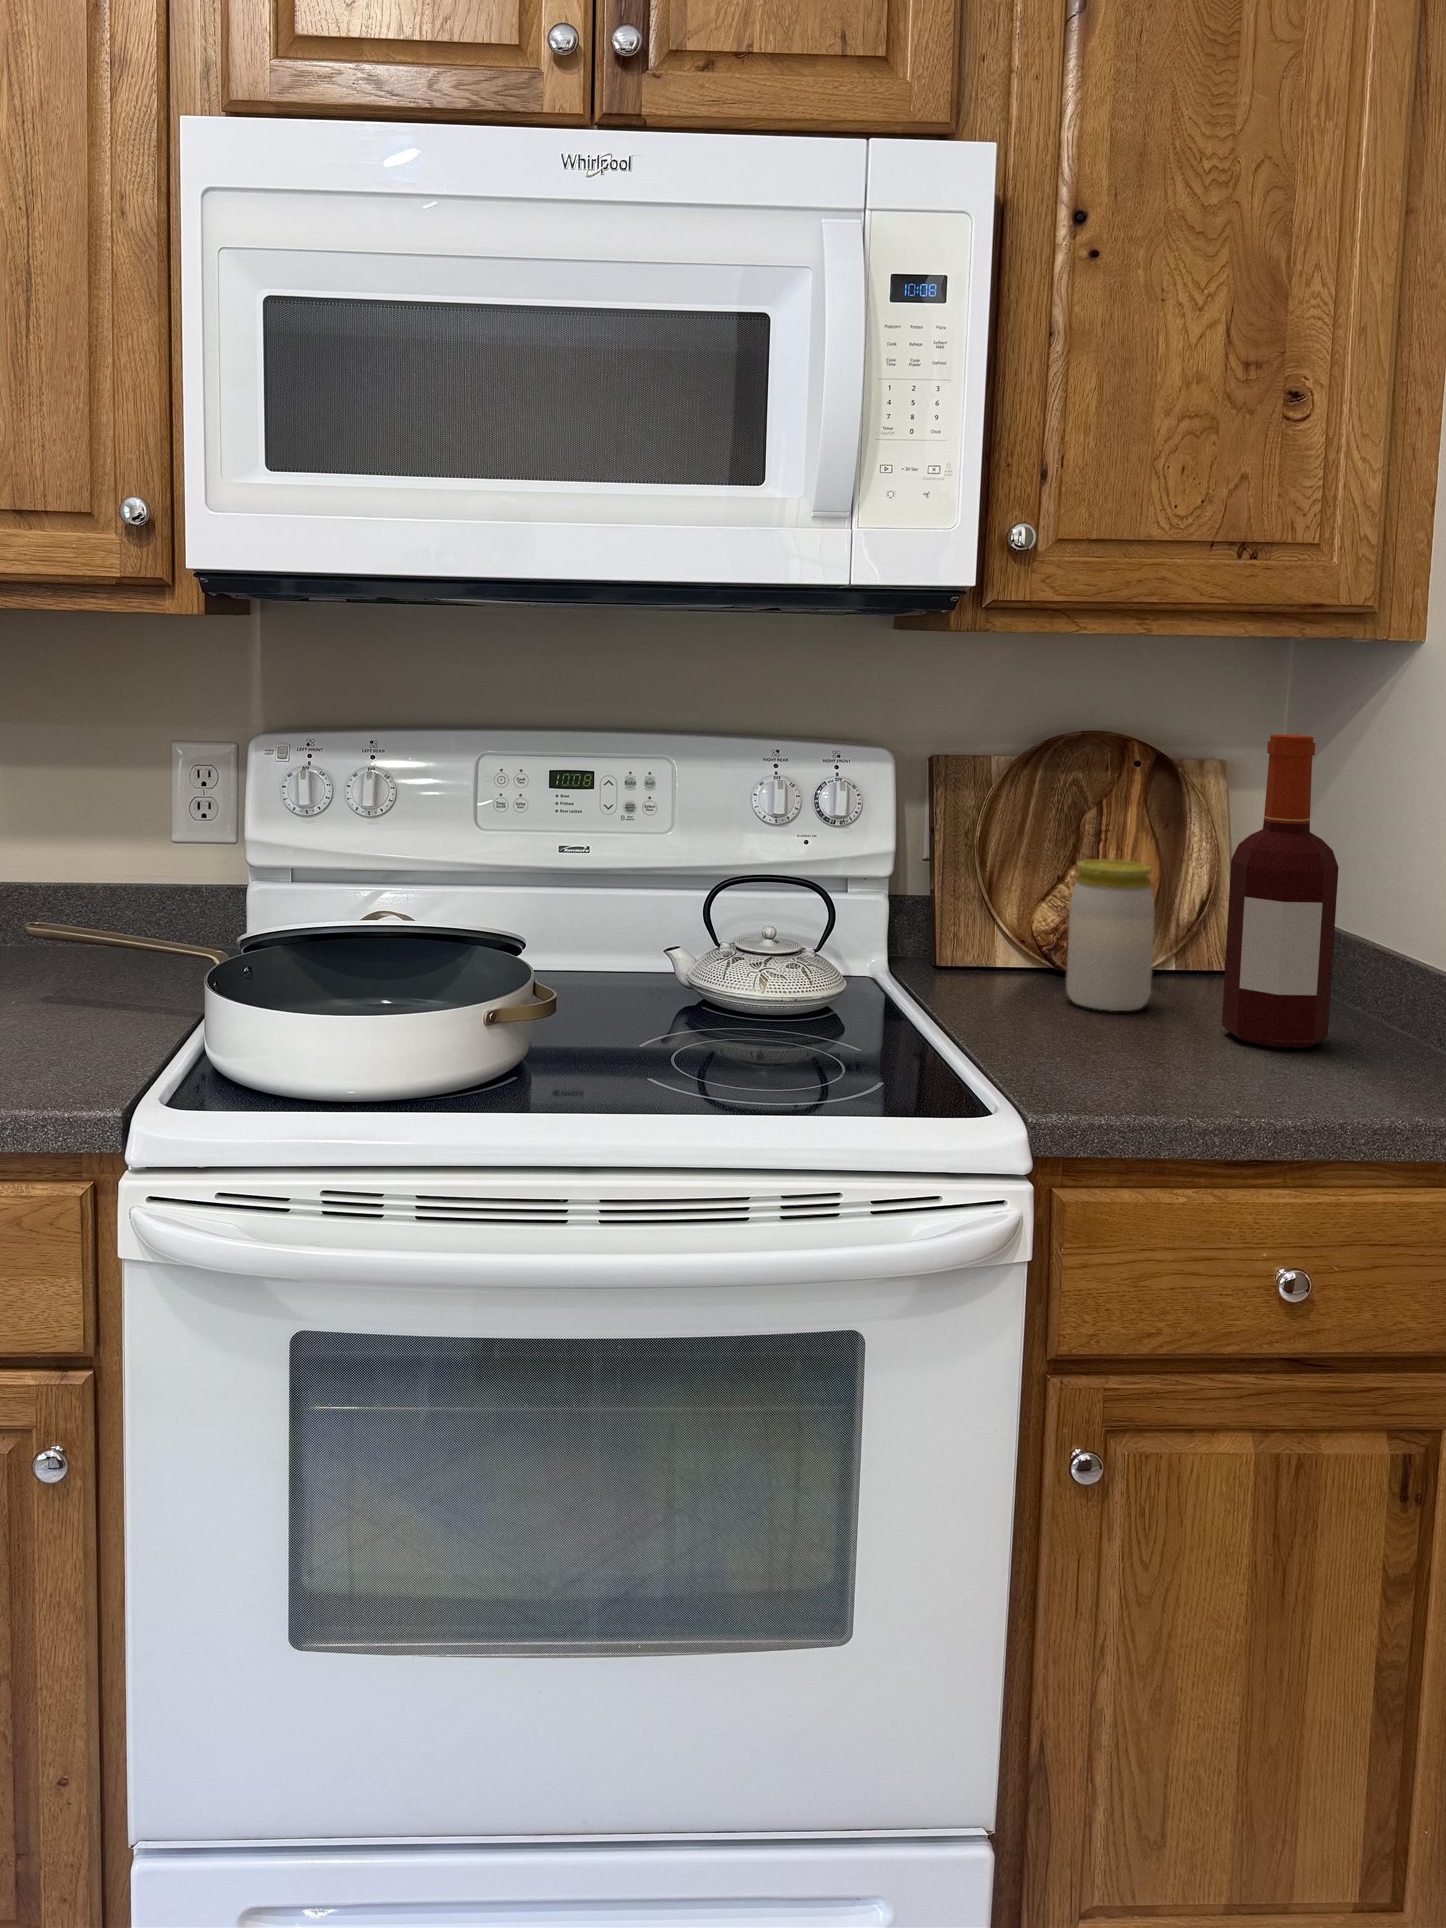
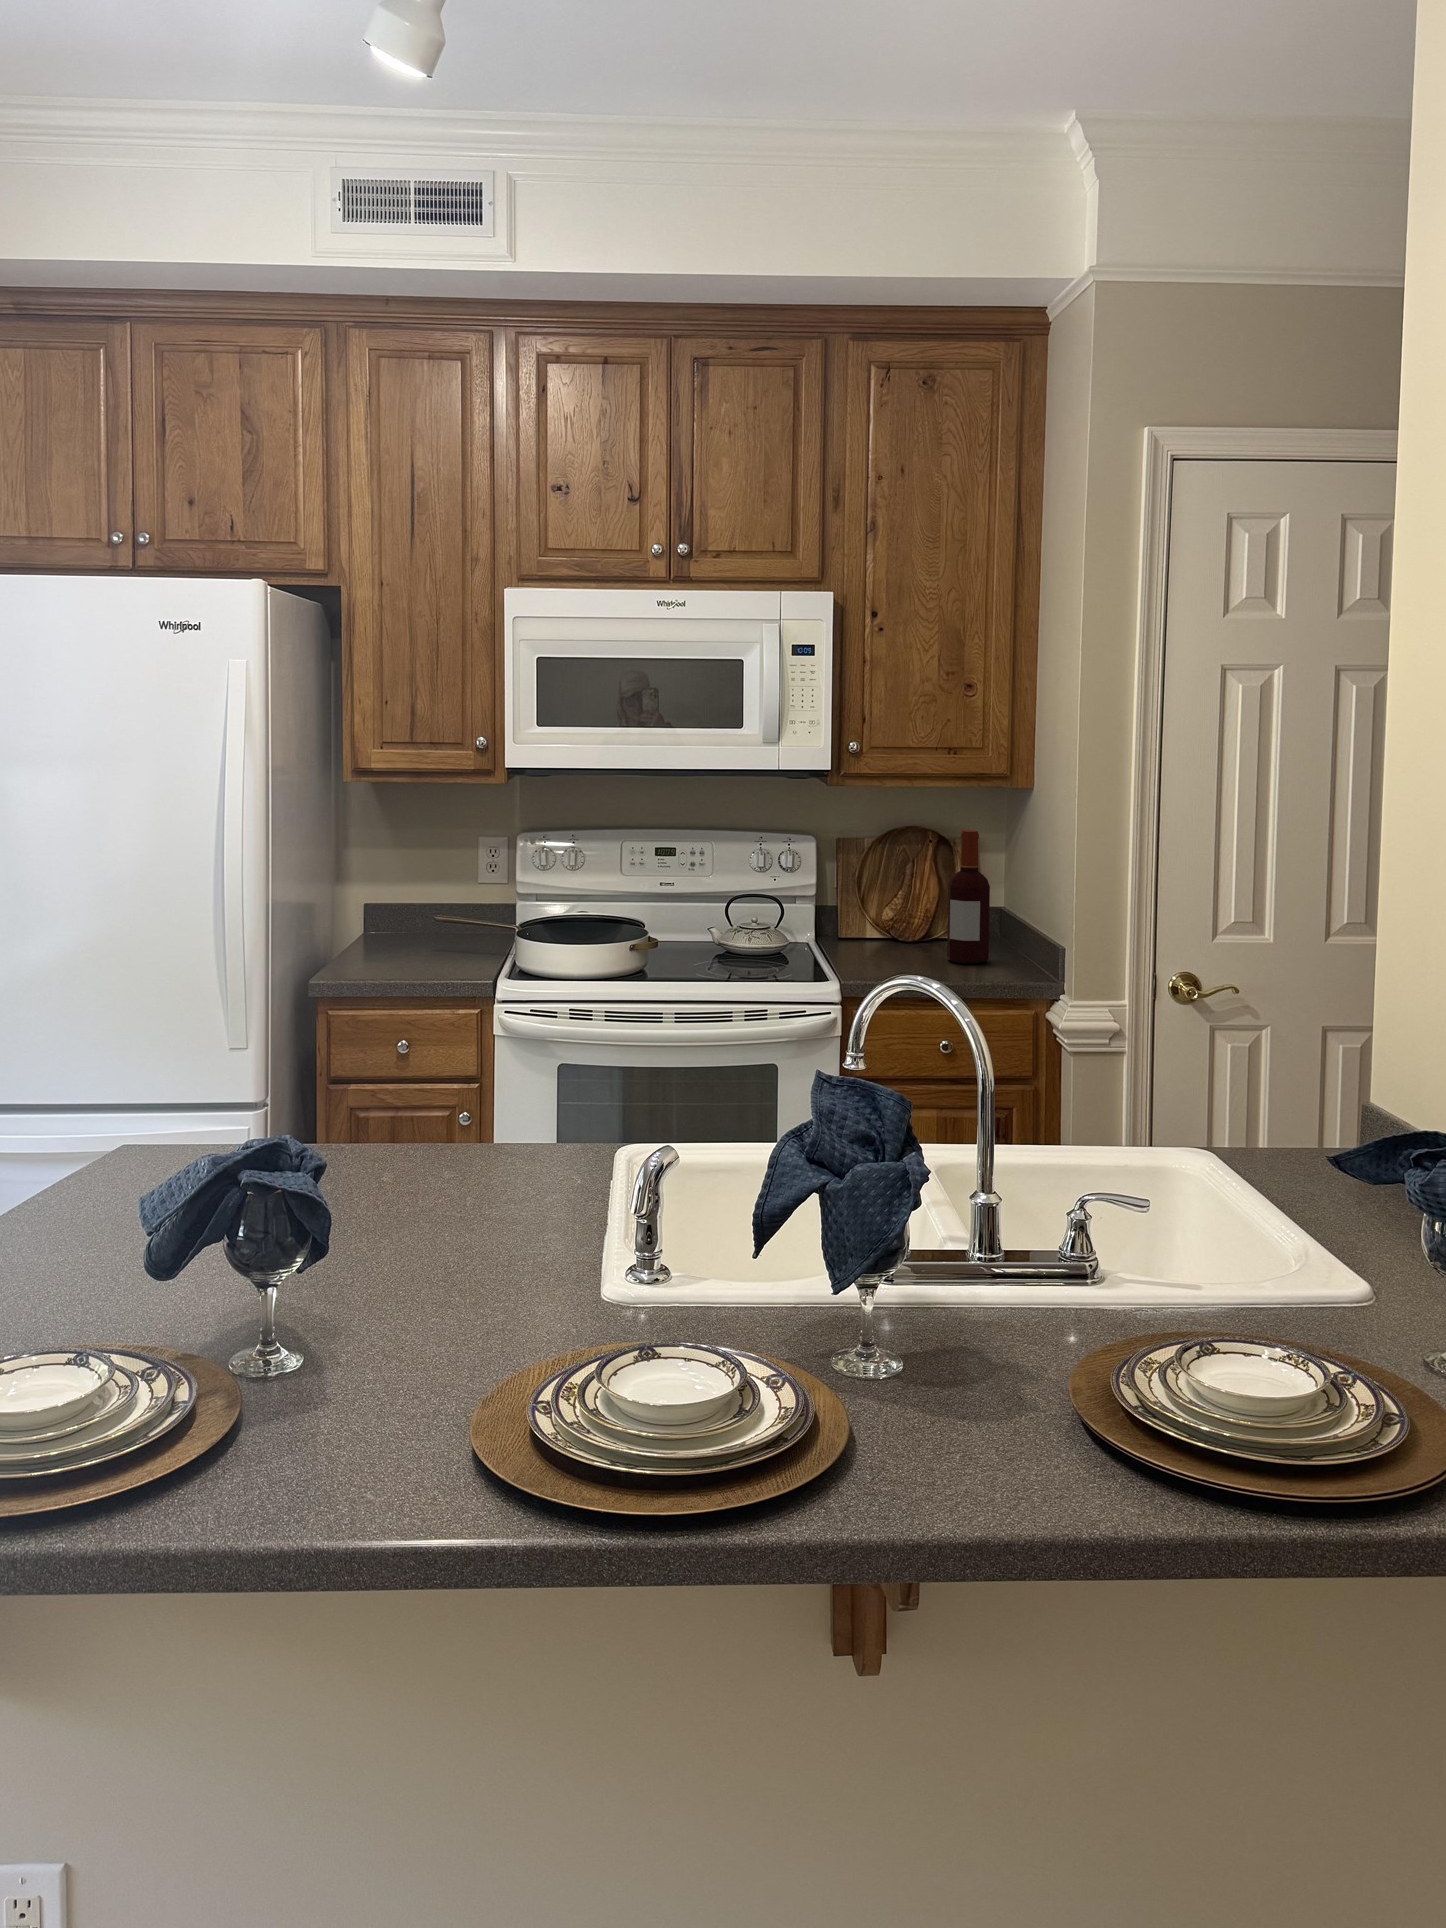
jar: present [1066,859,1155,1011] -> none [889,886,926,953]

